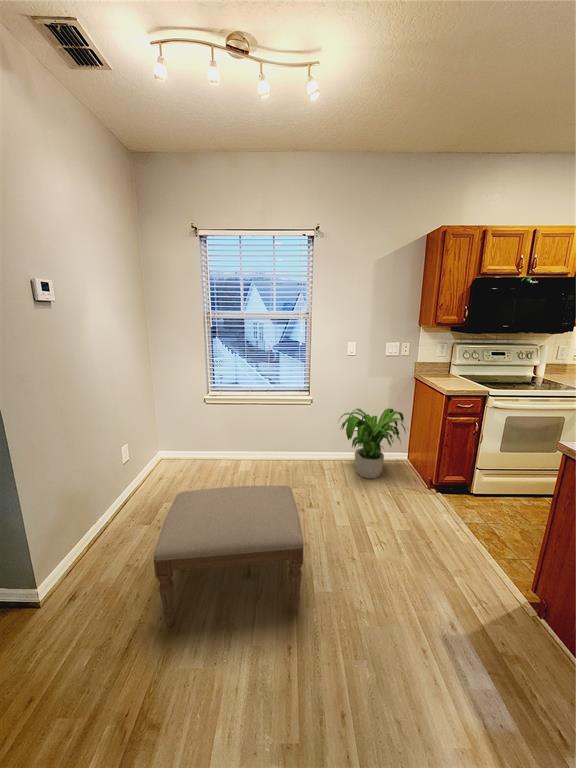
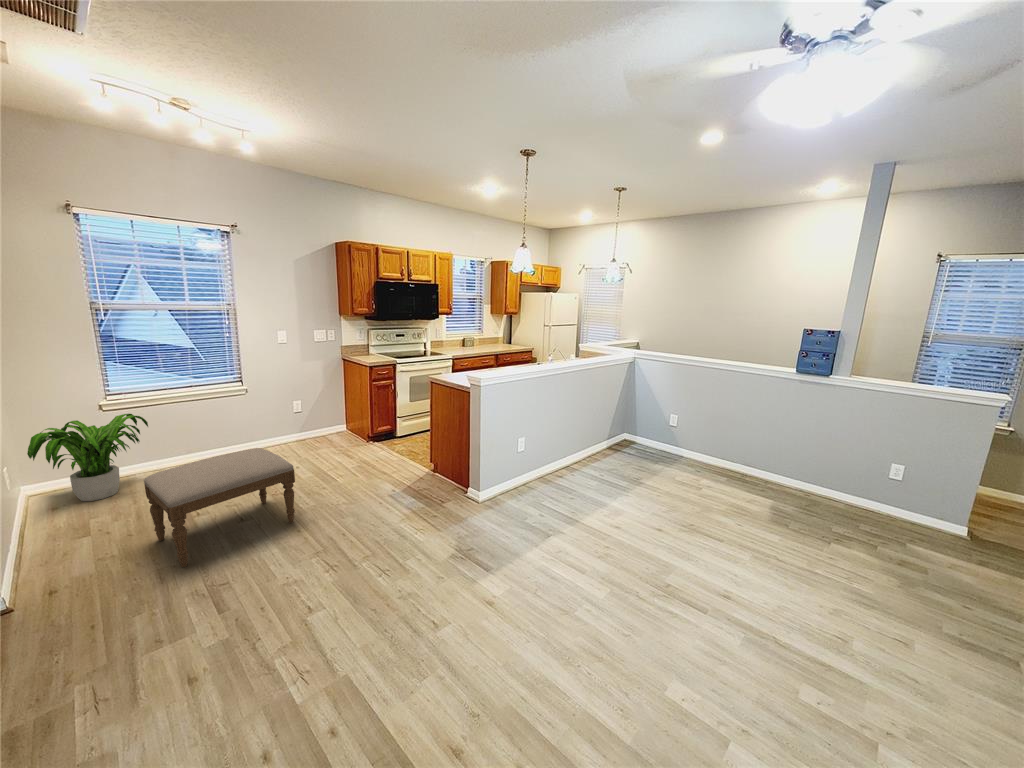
potted plant: present [340,408,406,478] -> present [27,414,148,501]

